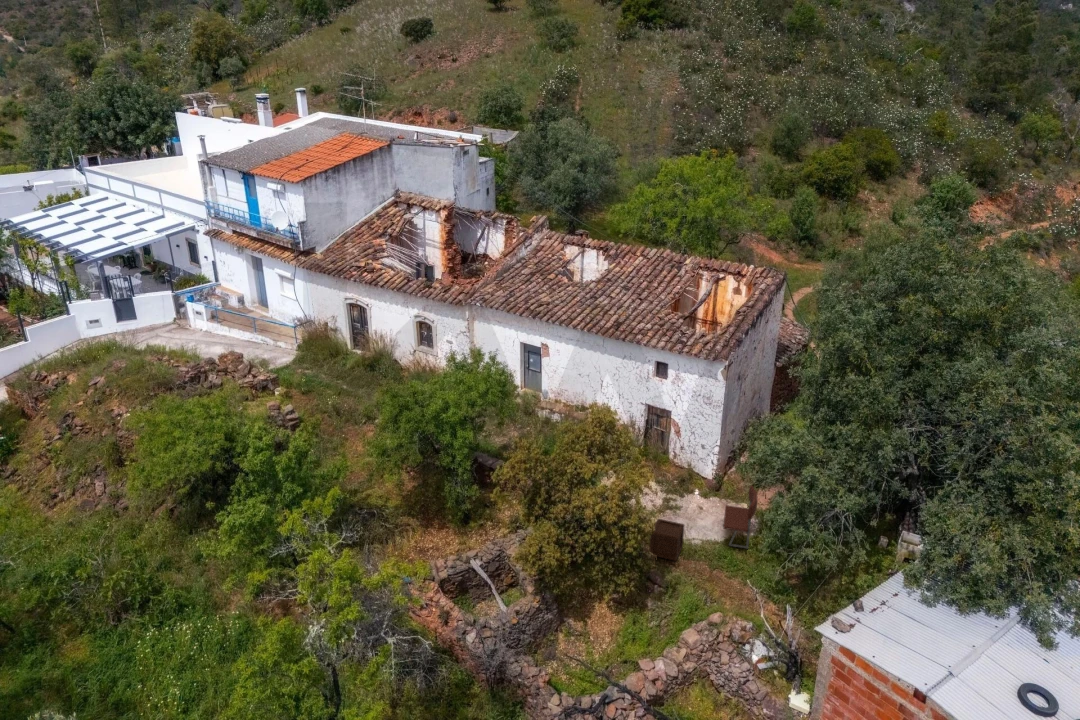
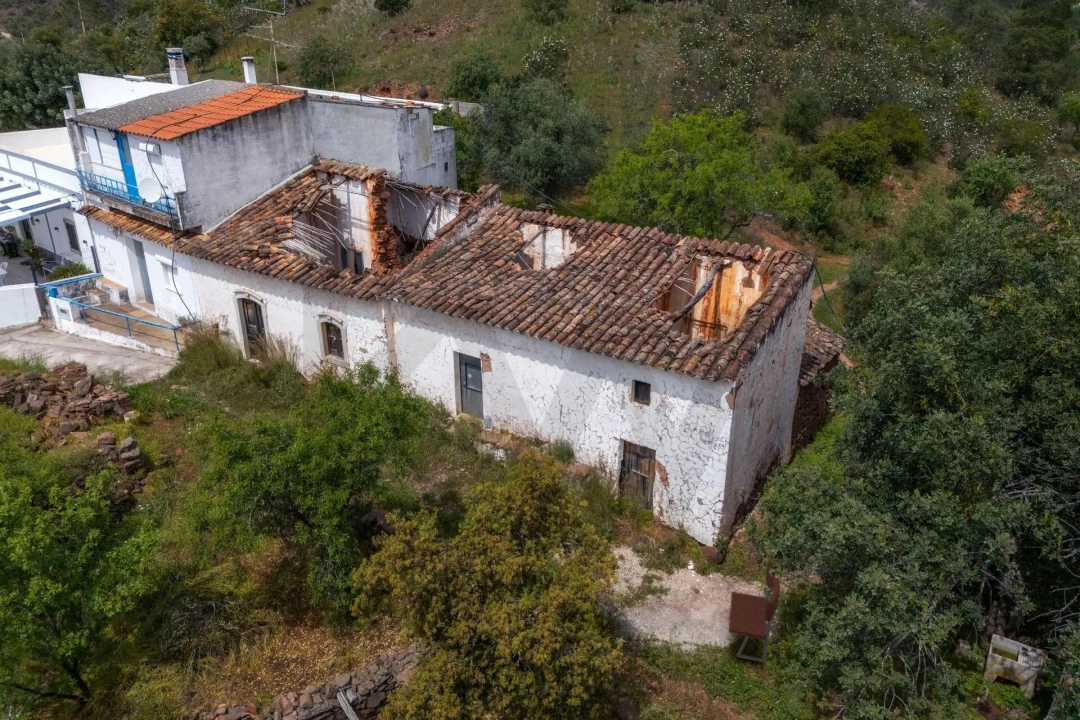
wooden crate: present [649,519,684,561] -> none [617,617,671,686]

